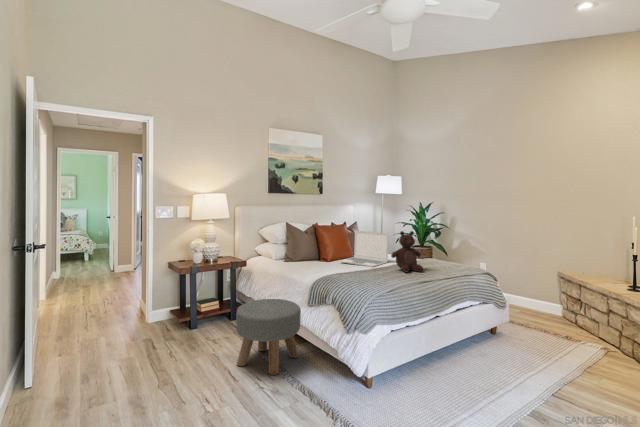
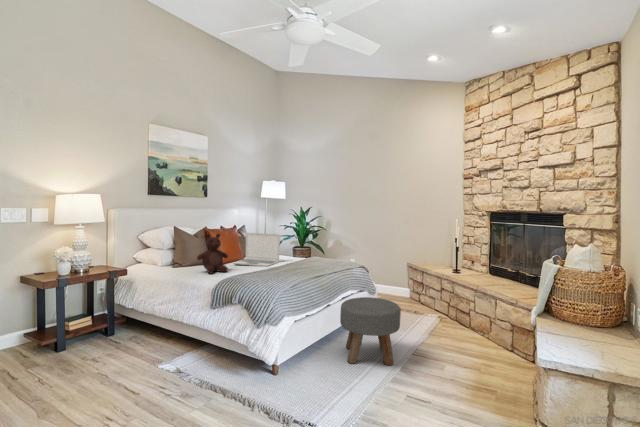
teddy bear: present [391,231,423,272] -> present [197,234,228,273]
ottoman: present [236,299,301,375] -> present [340,297,401,365]

